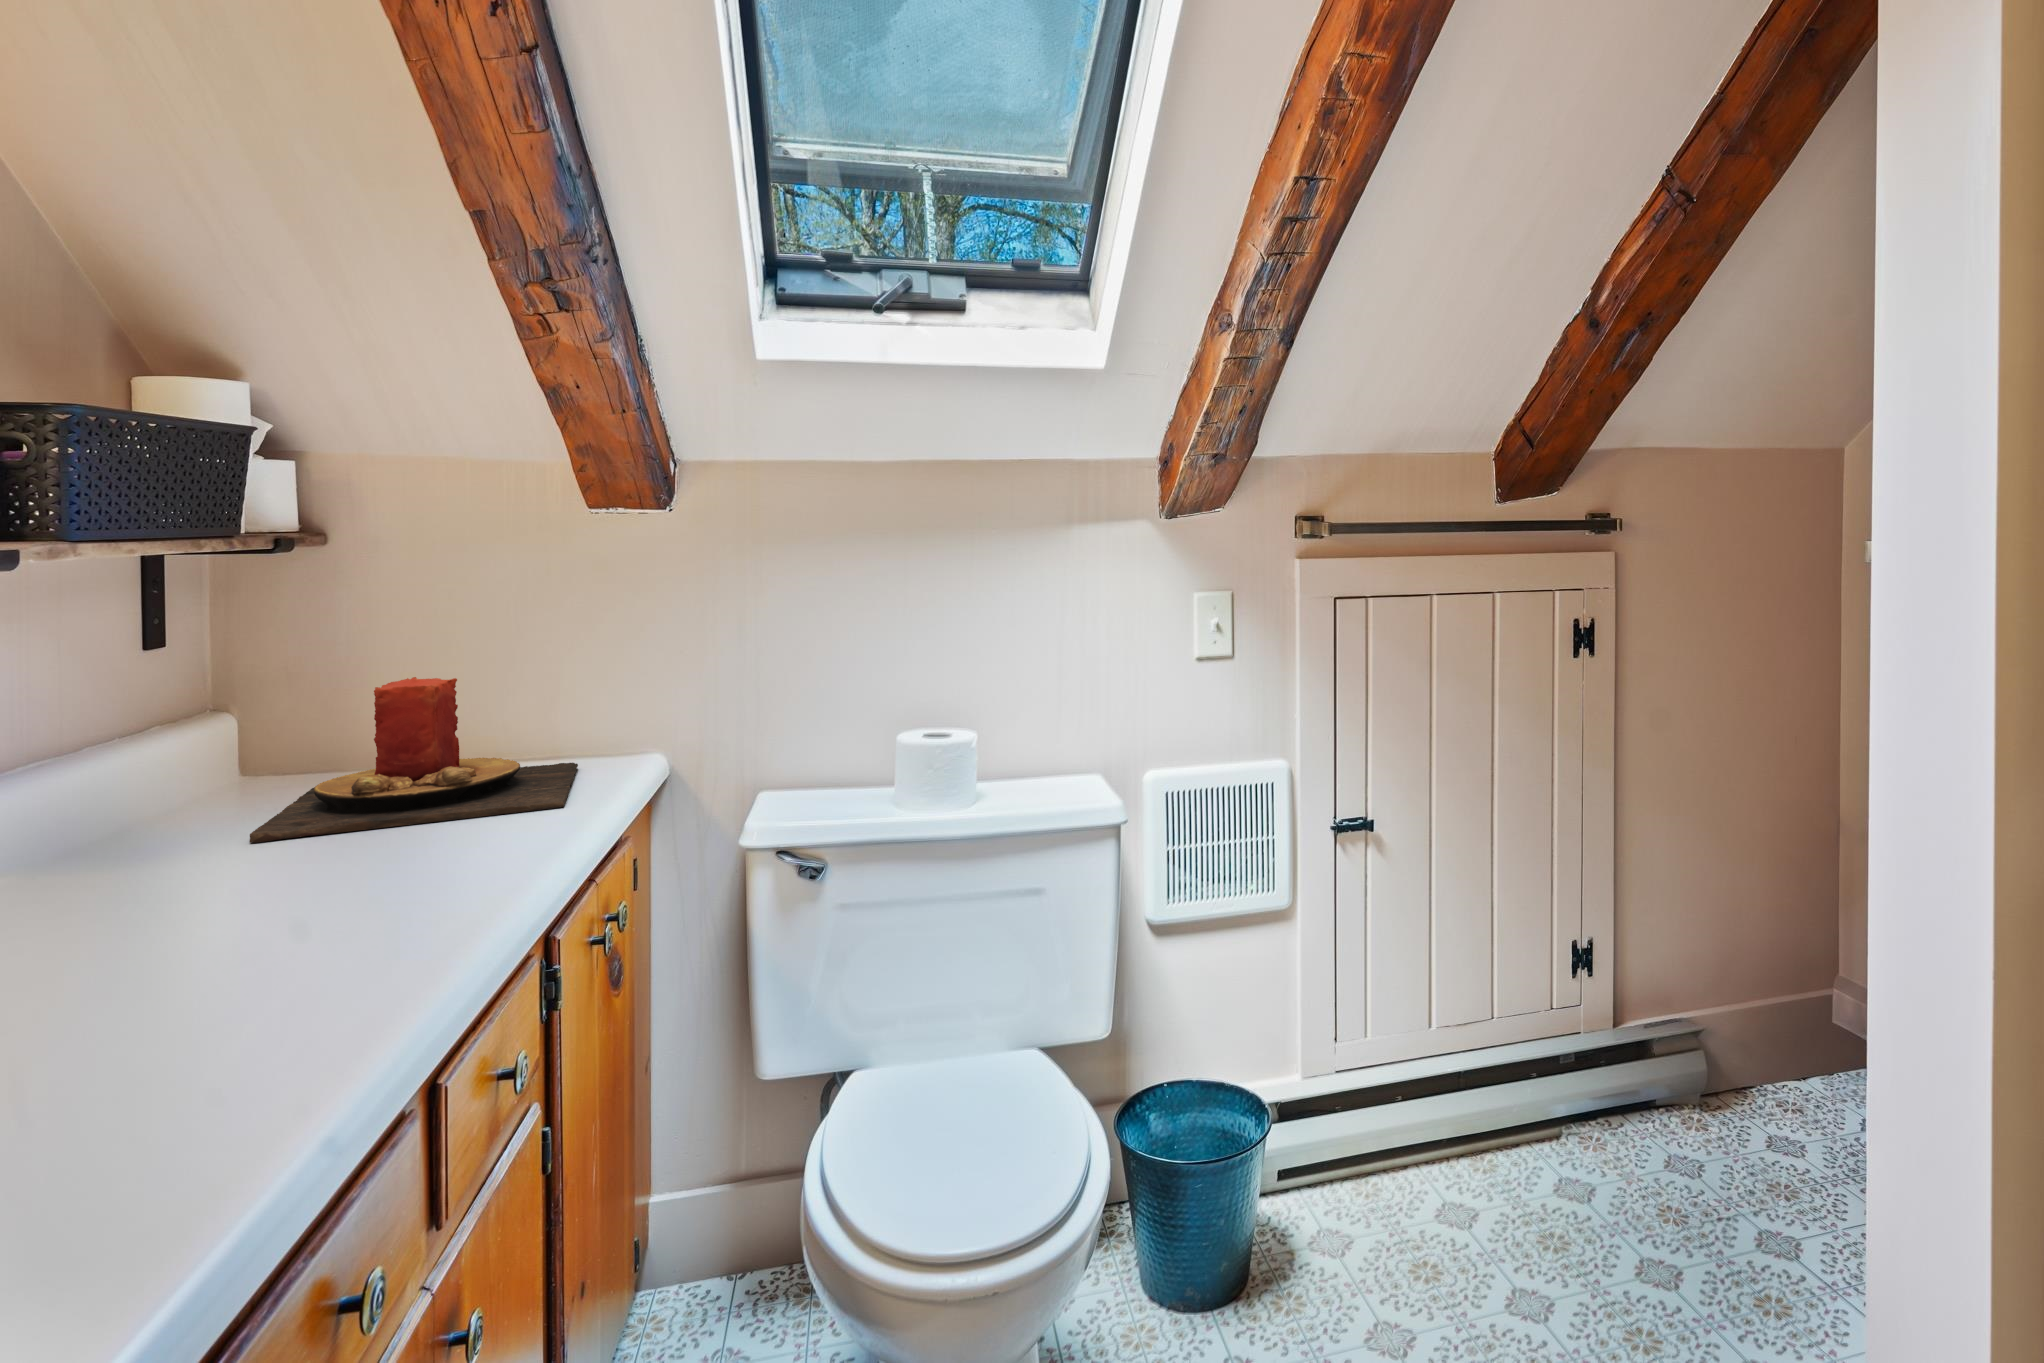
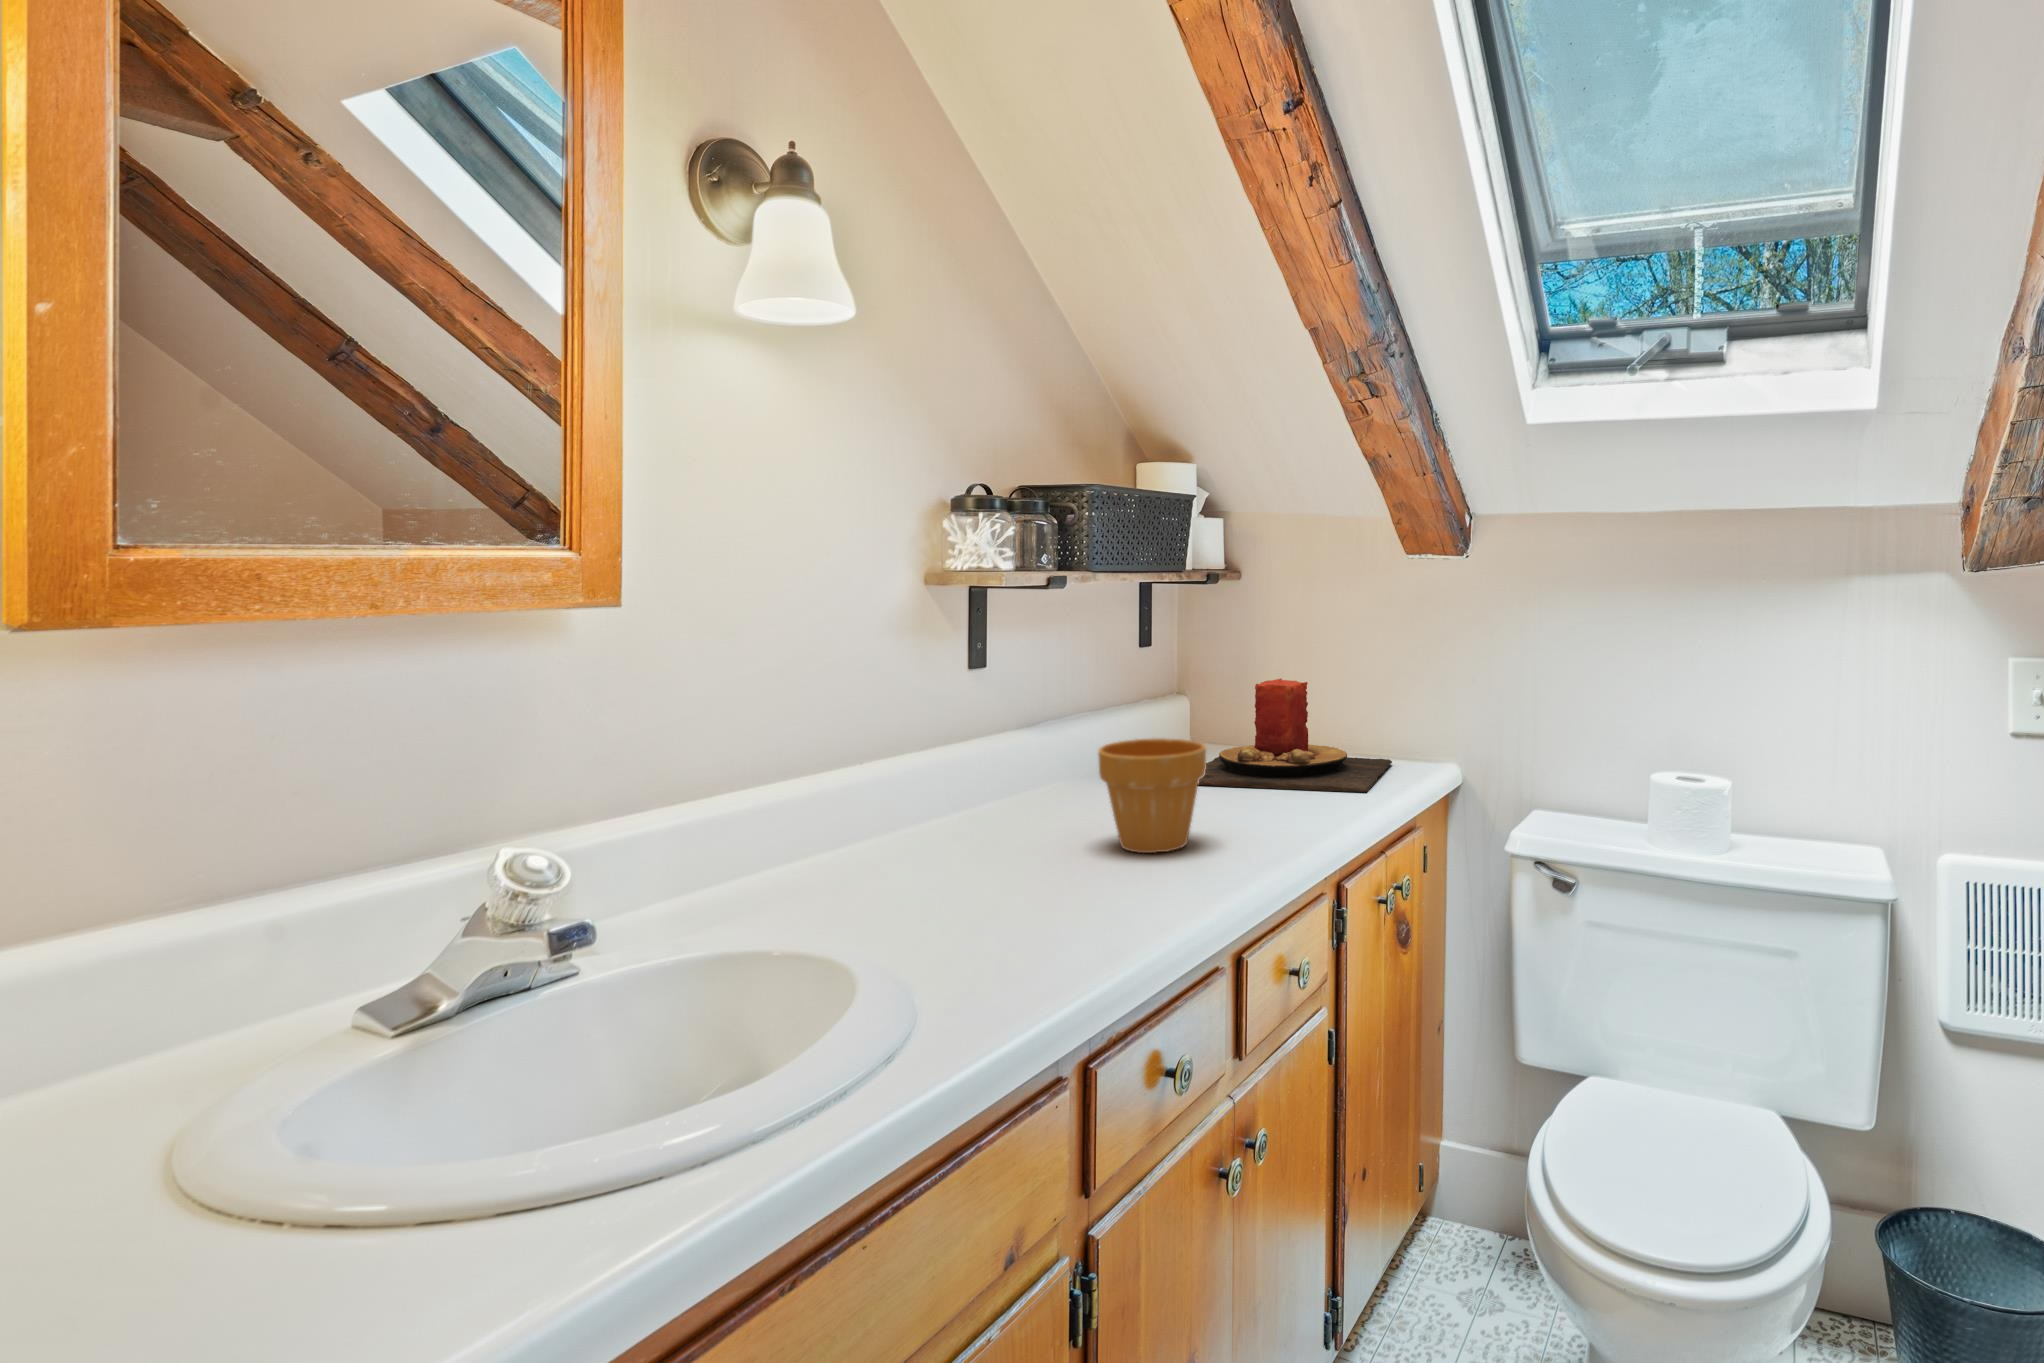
flower pot: none [139,776,348,956] -> present [1098,738,1206,853]

